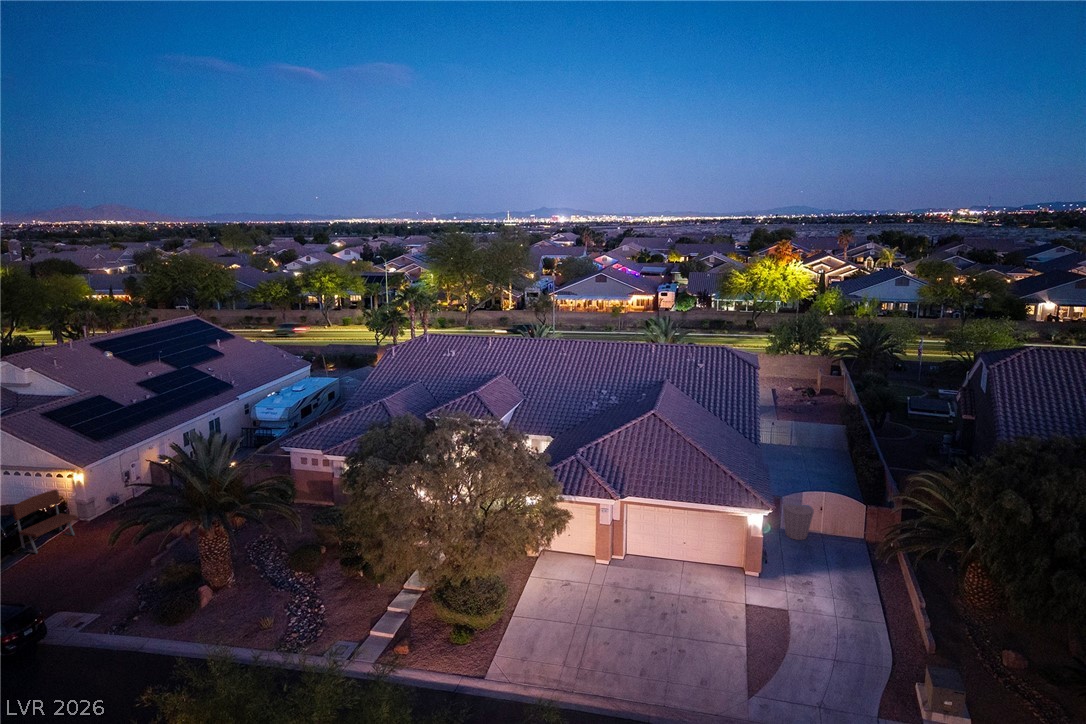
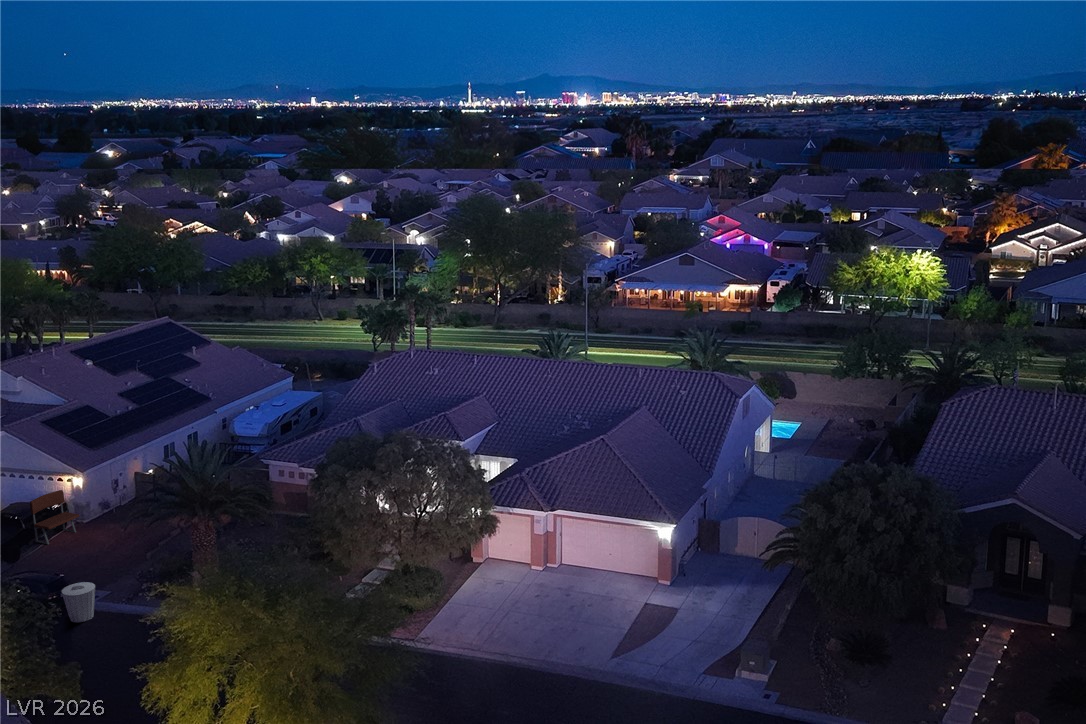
trash can: present [783,504,814,540] -> present [62,582,95,622]

